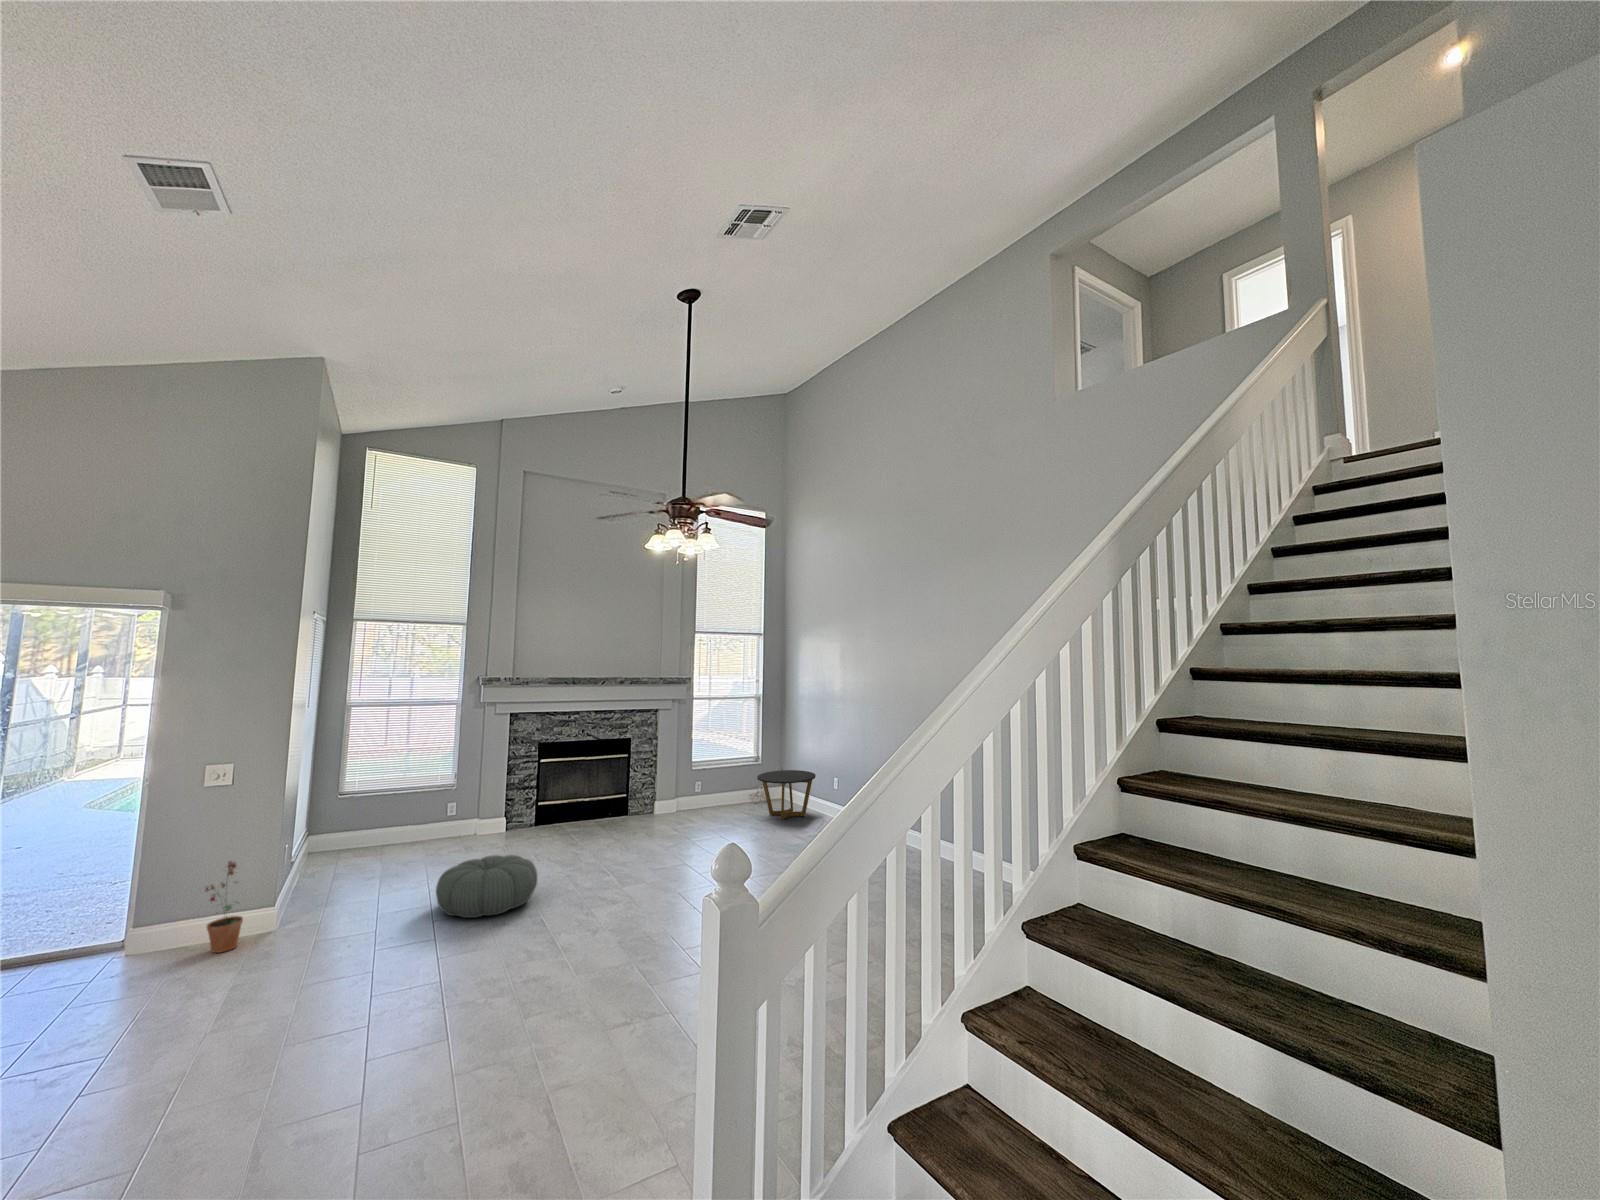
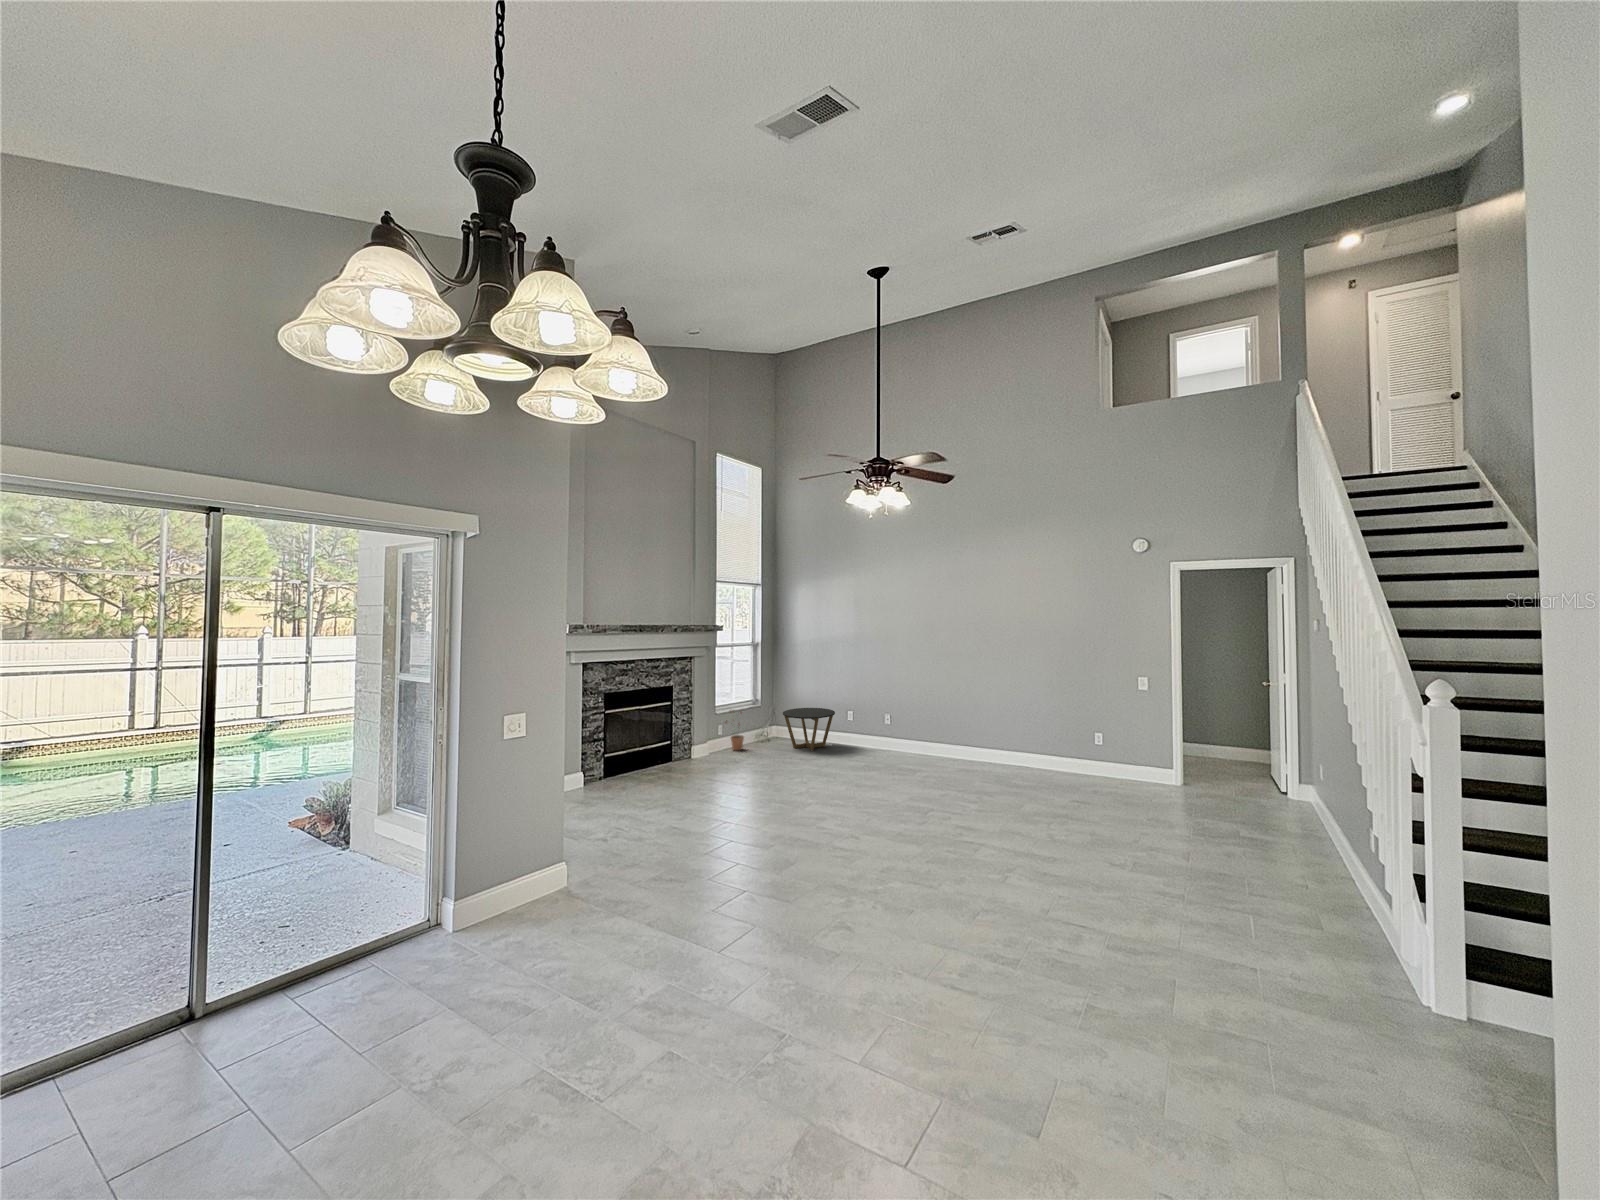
pouf: present [436,855,538,918] -> none [683,793,775,853]
potted plant: present [205,861,243,953] -> present [725,711,744,750]

